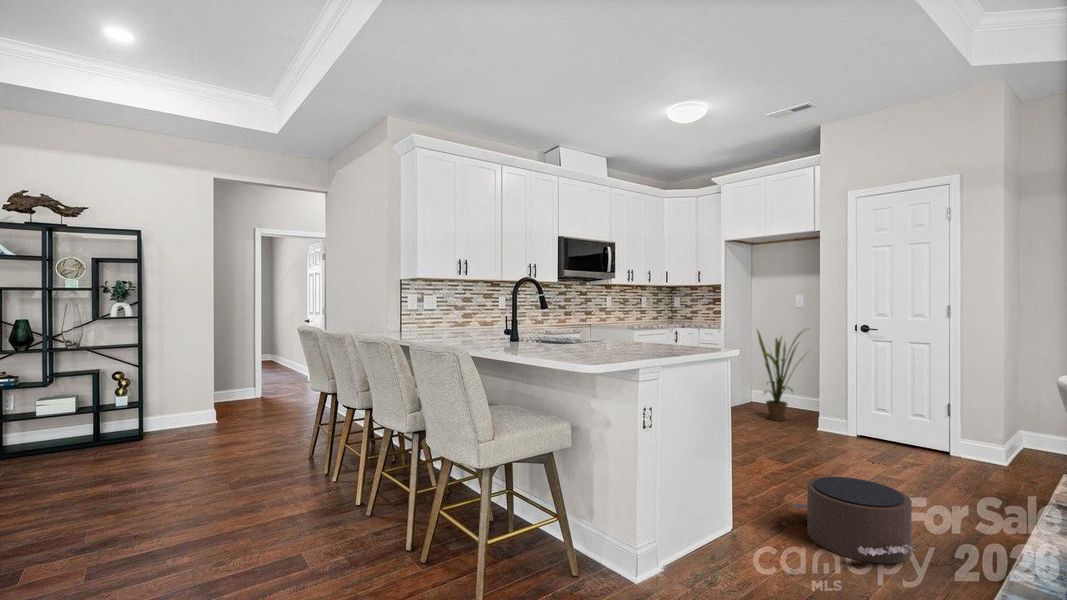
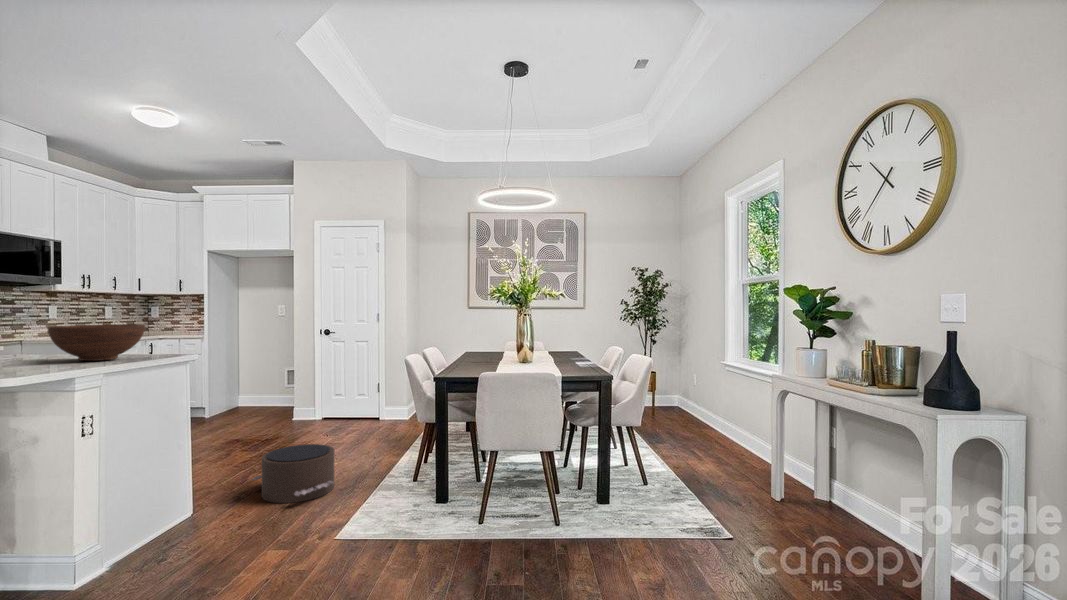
fruit bowl: none [613,314,690,351] -> present [48,324,145,361]
house plant: present [757,328,809,421] -> none [238,332,291,418]

